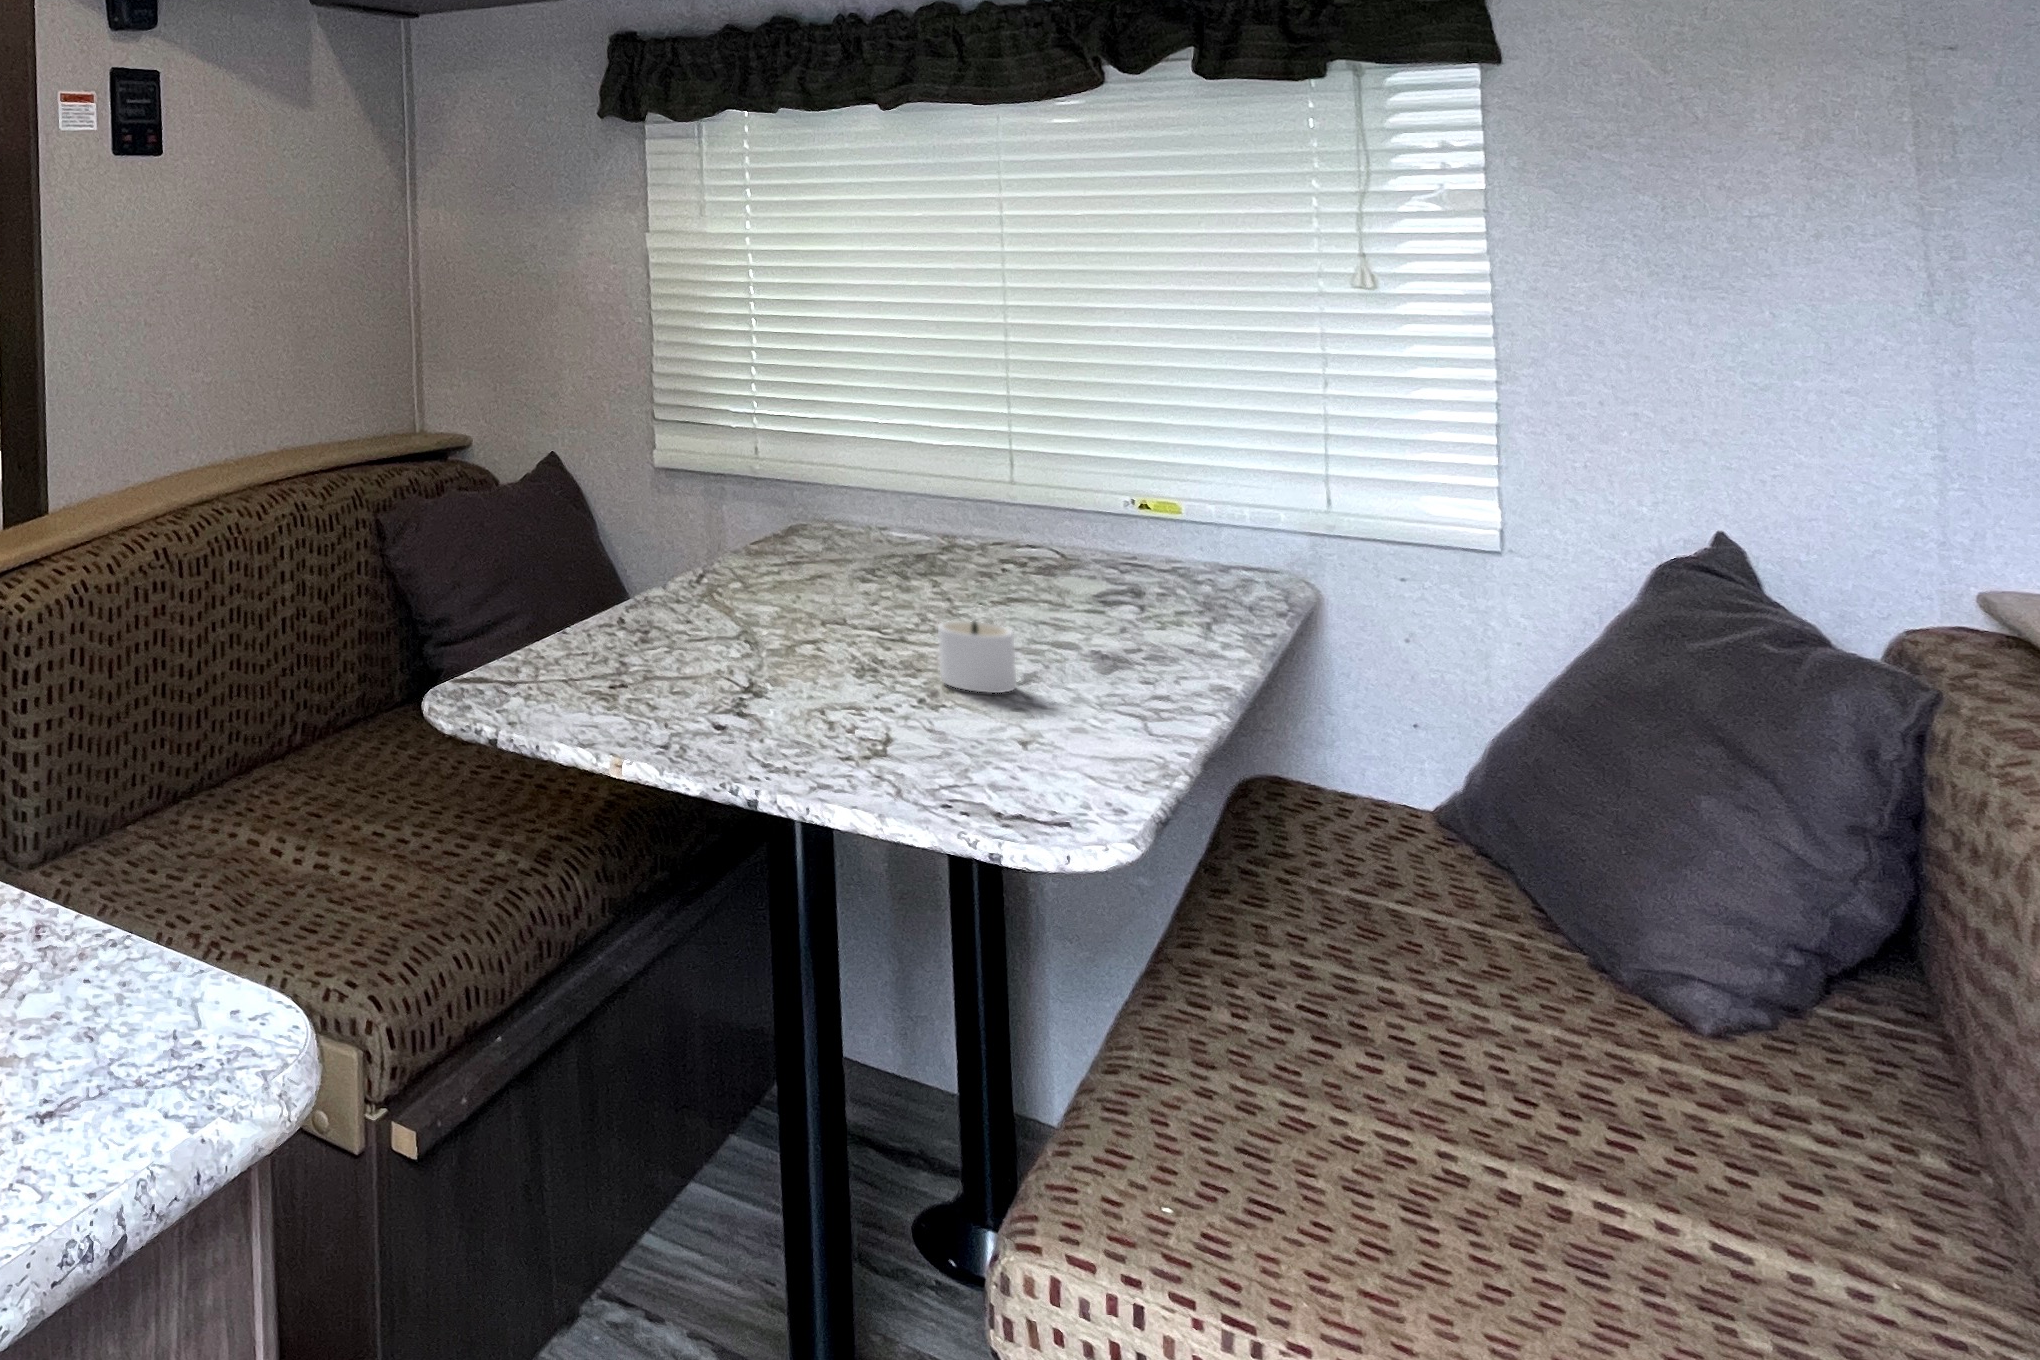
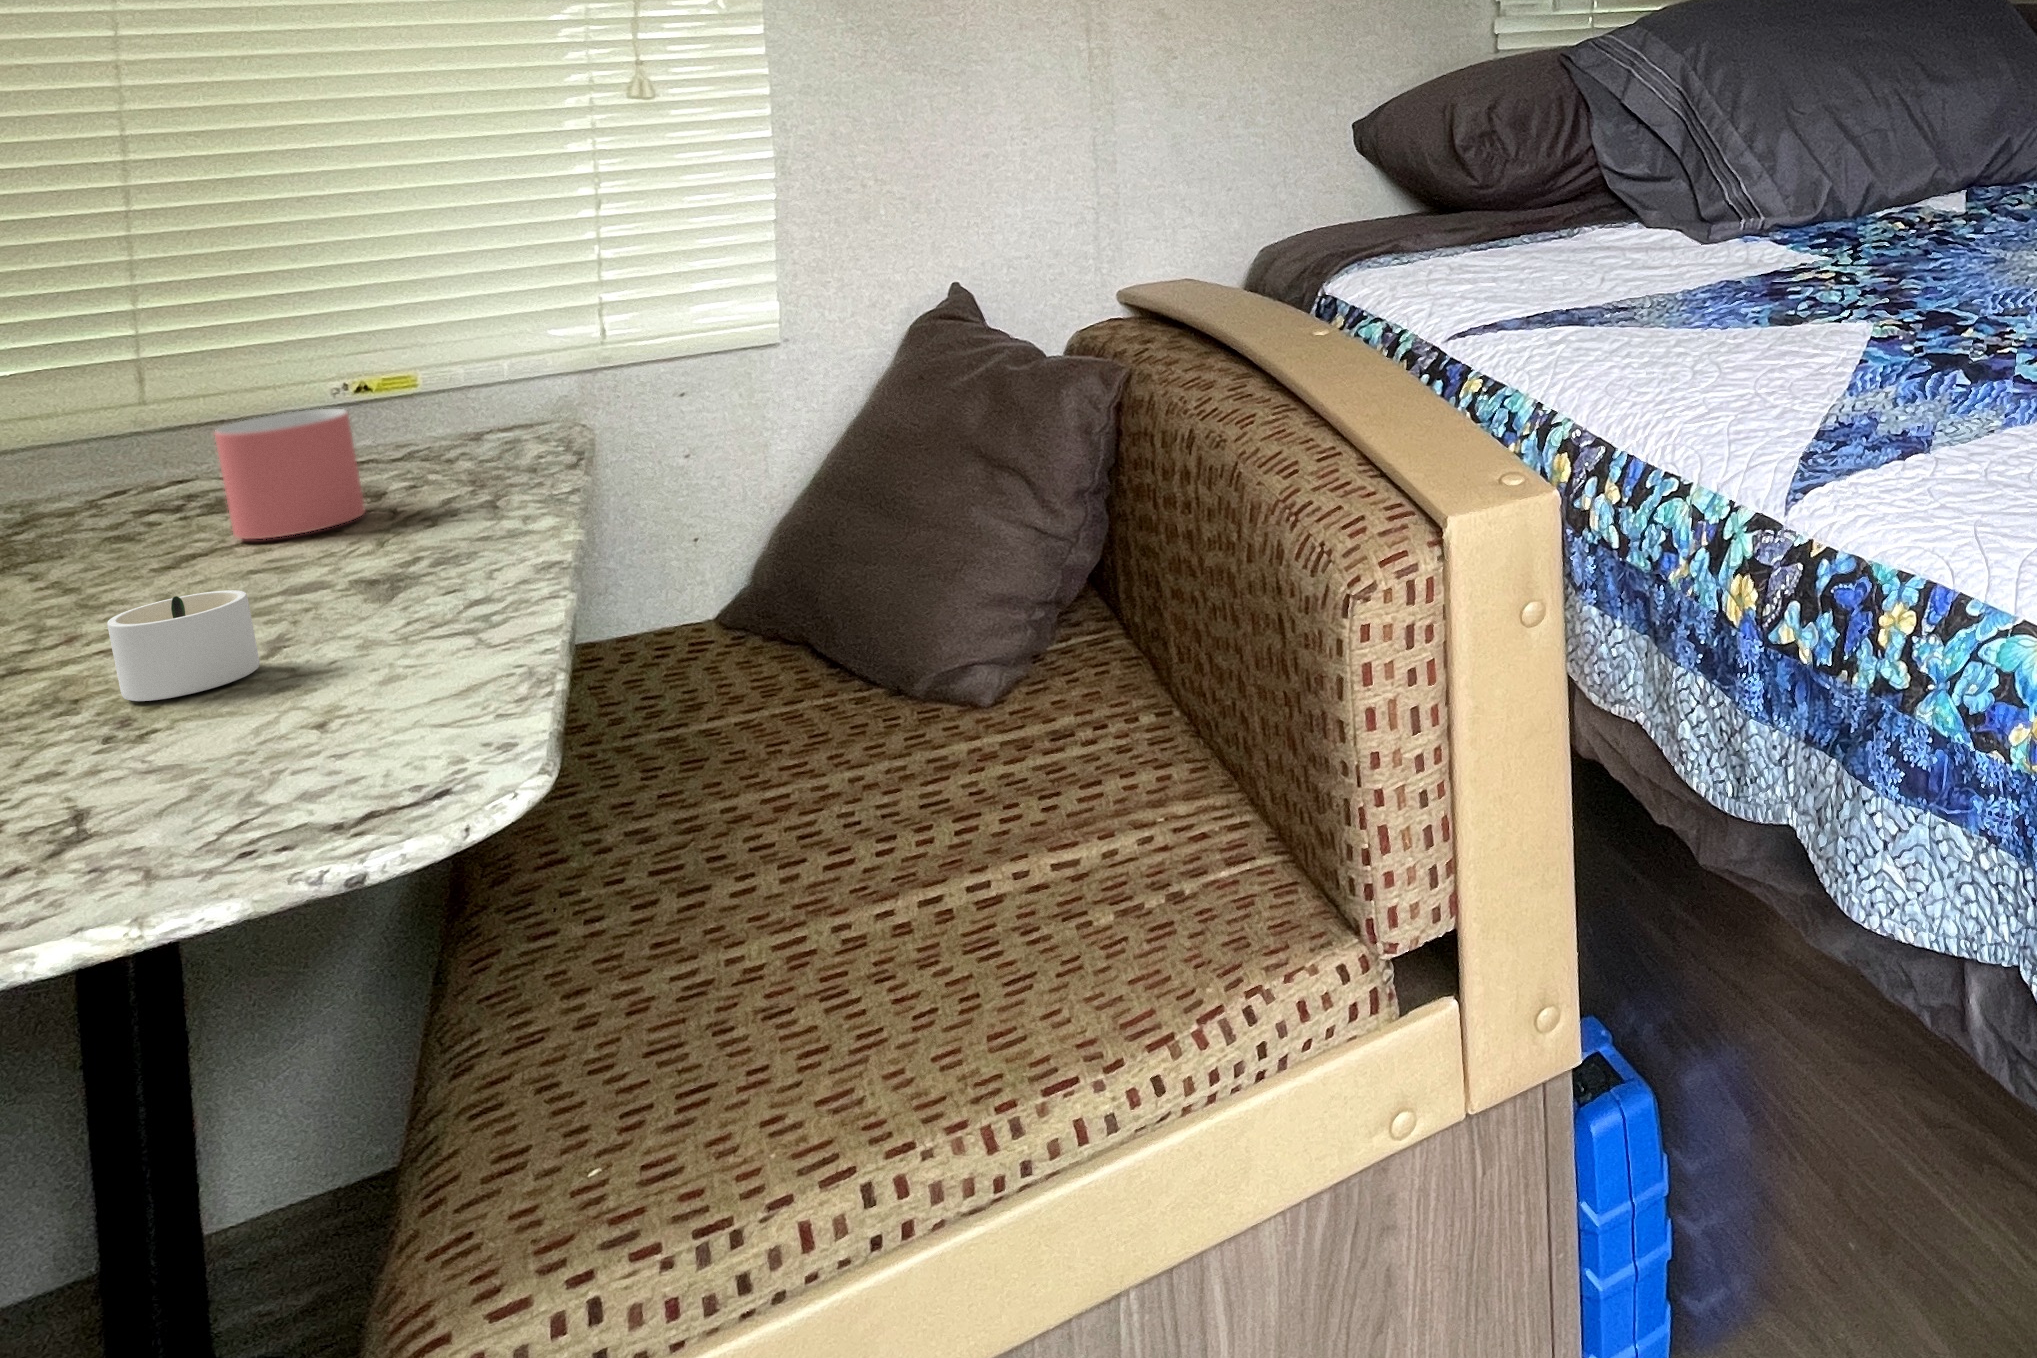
mug: none [1044,519,1132,613] -> present [215,409,365,539]

